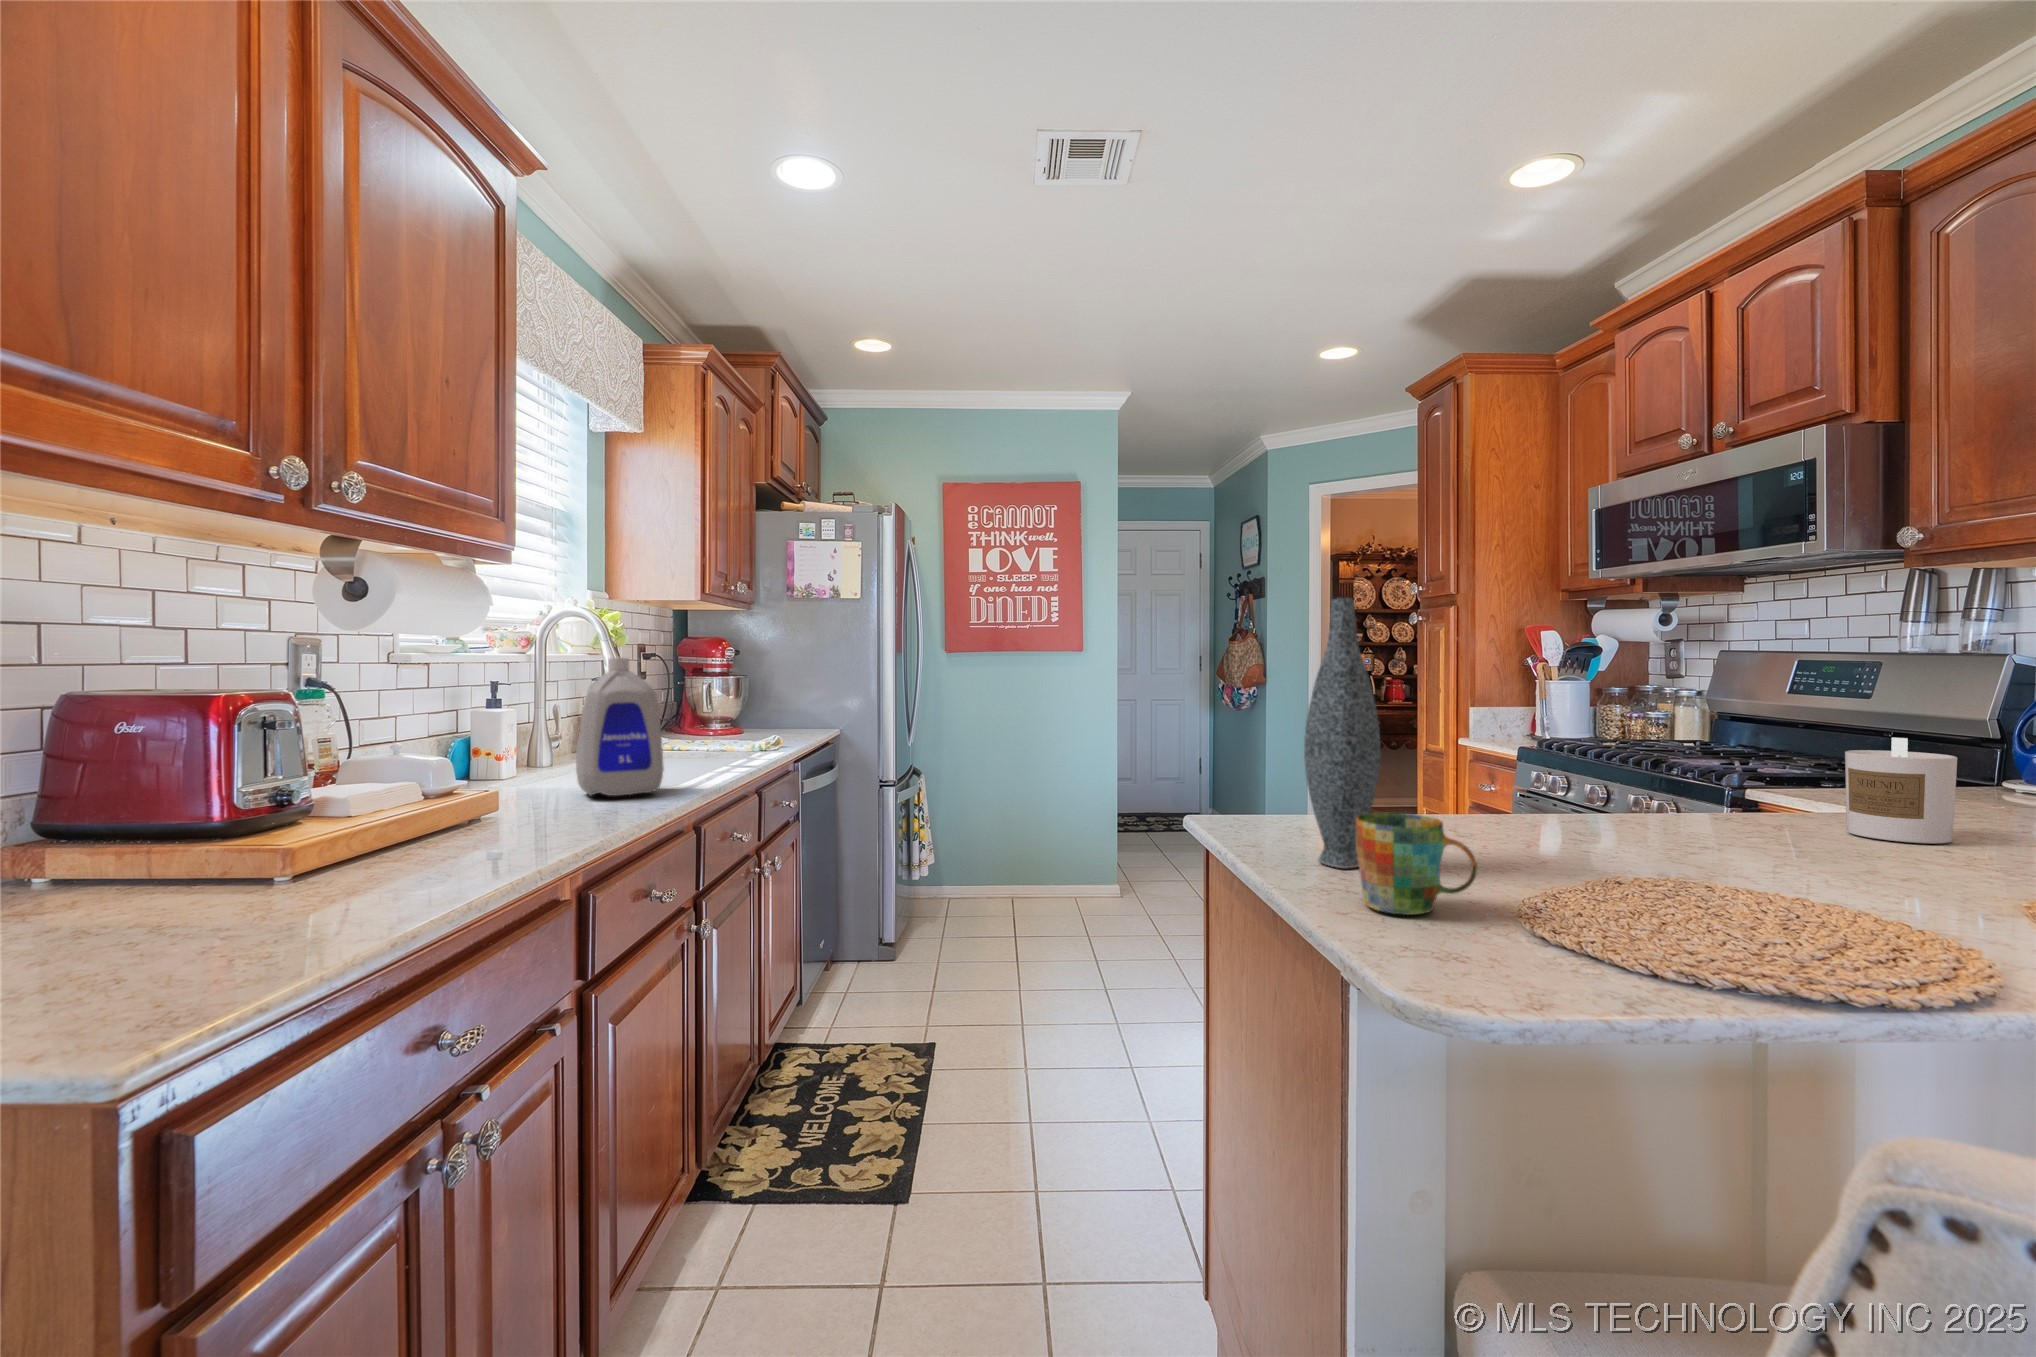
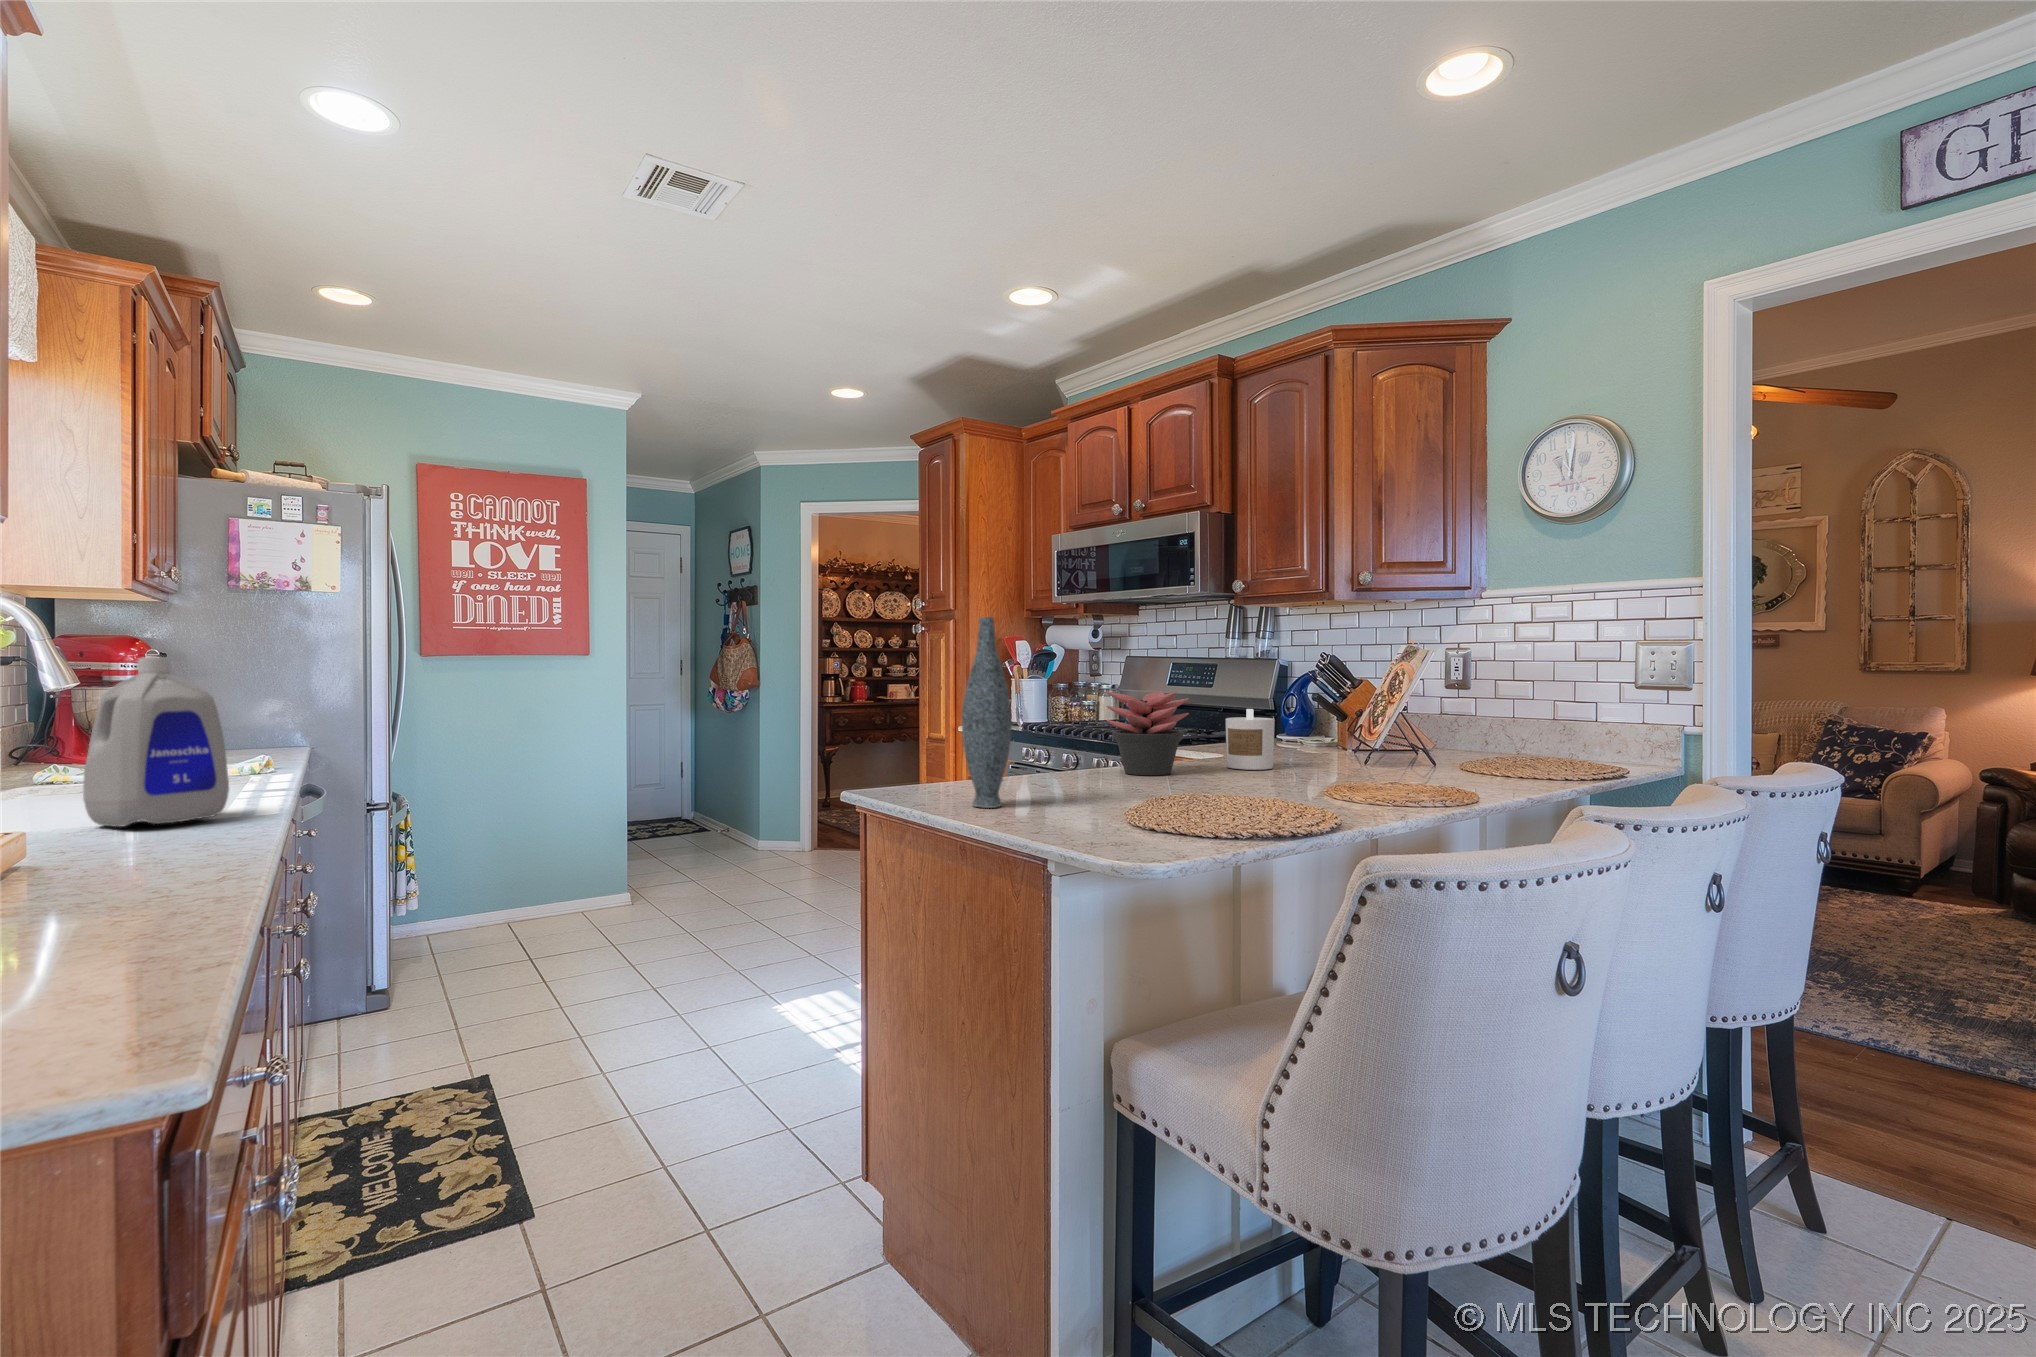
succulent plant: none [1601,703,1758,836] -> present [1106,691,1189,775]
mug: present [1356,813,1477,915] -> none [1023,762,1095,824]

